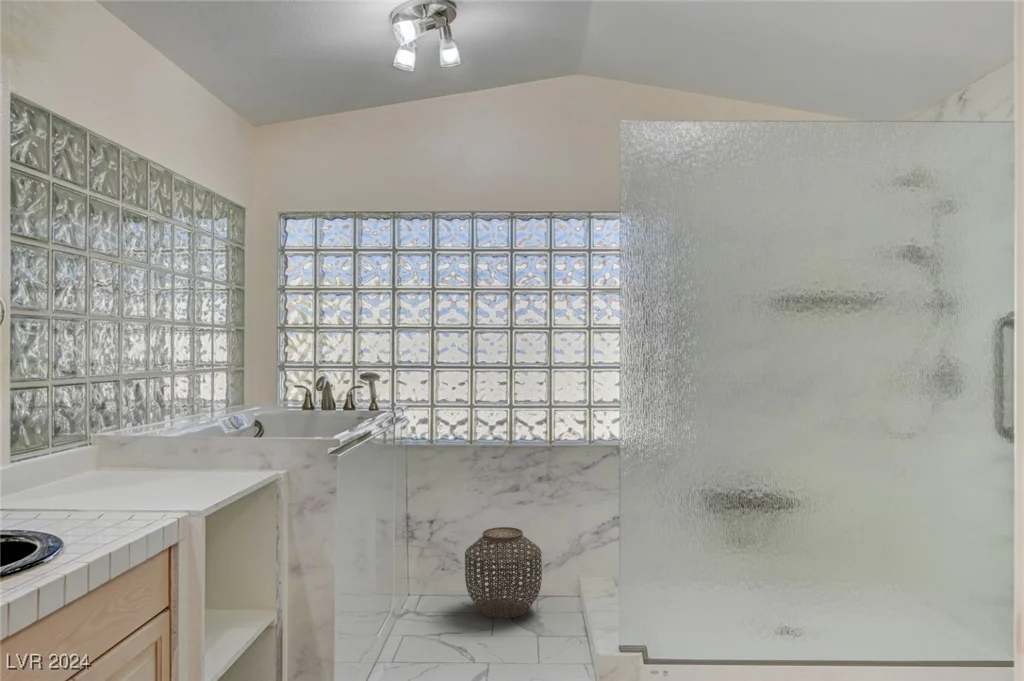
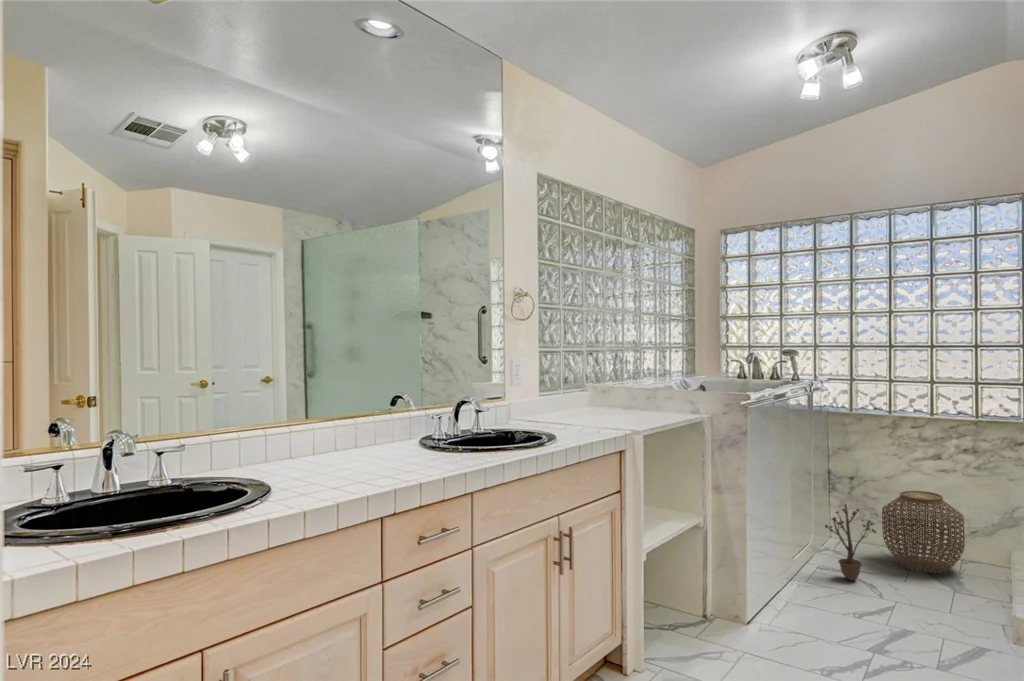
decorative plant: none [402,558,467,648] -> present [819,504,876,581]

